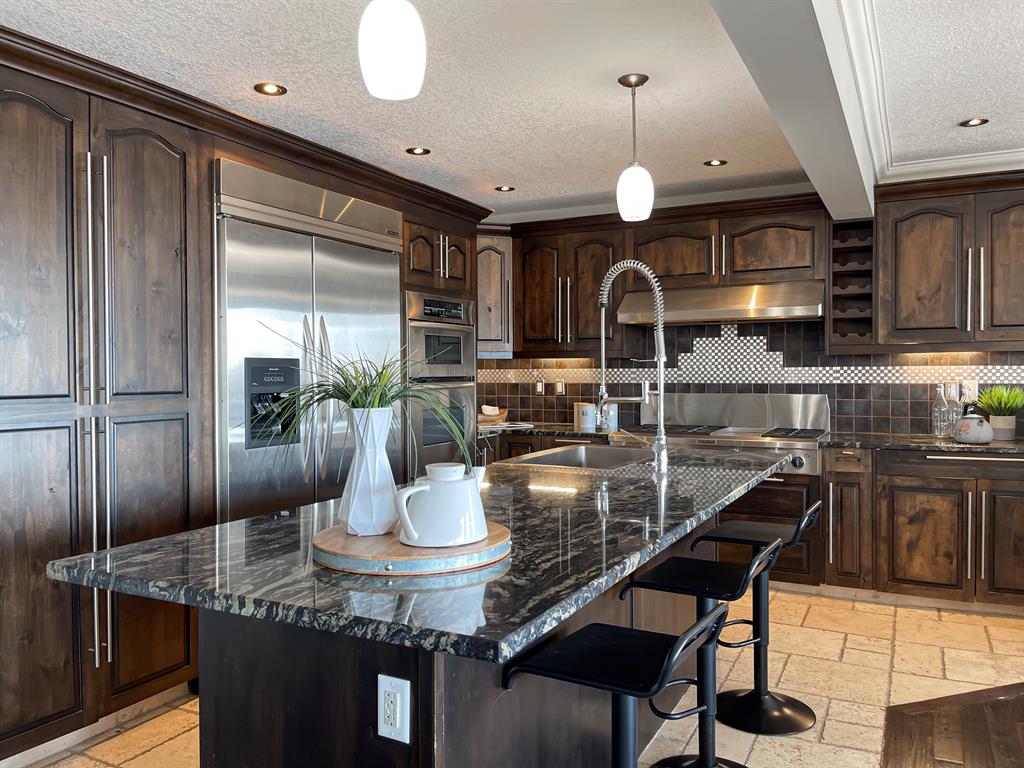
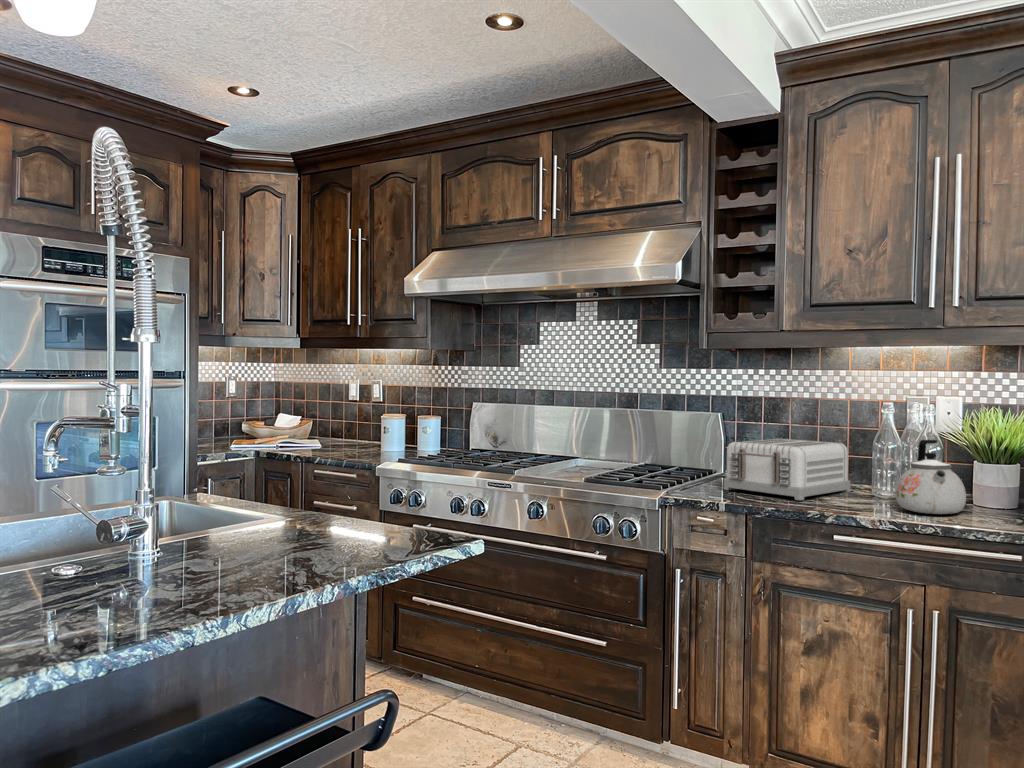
toaster: none [845,408,917,441] -> present [724,439,851,500]

